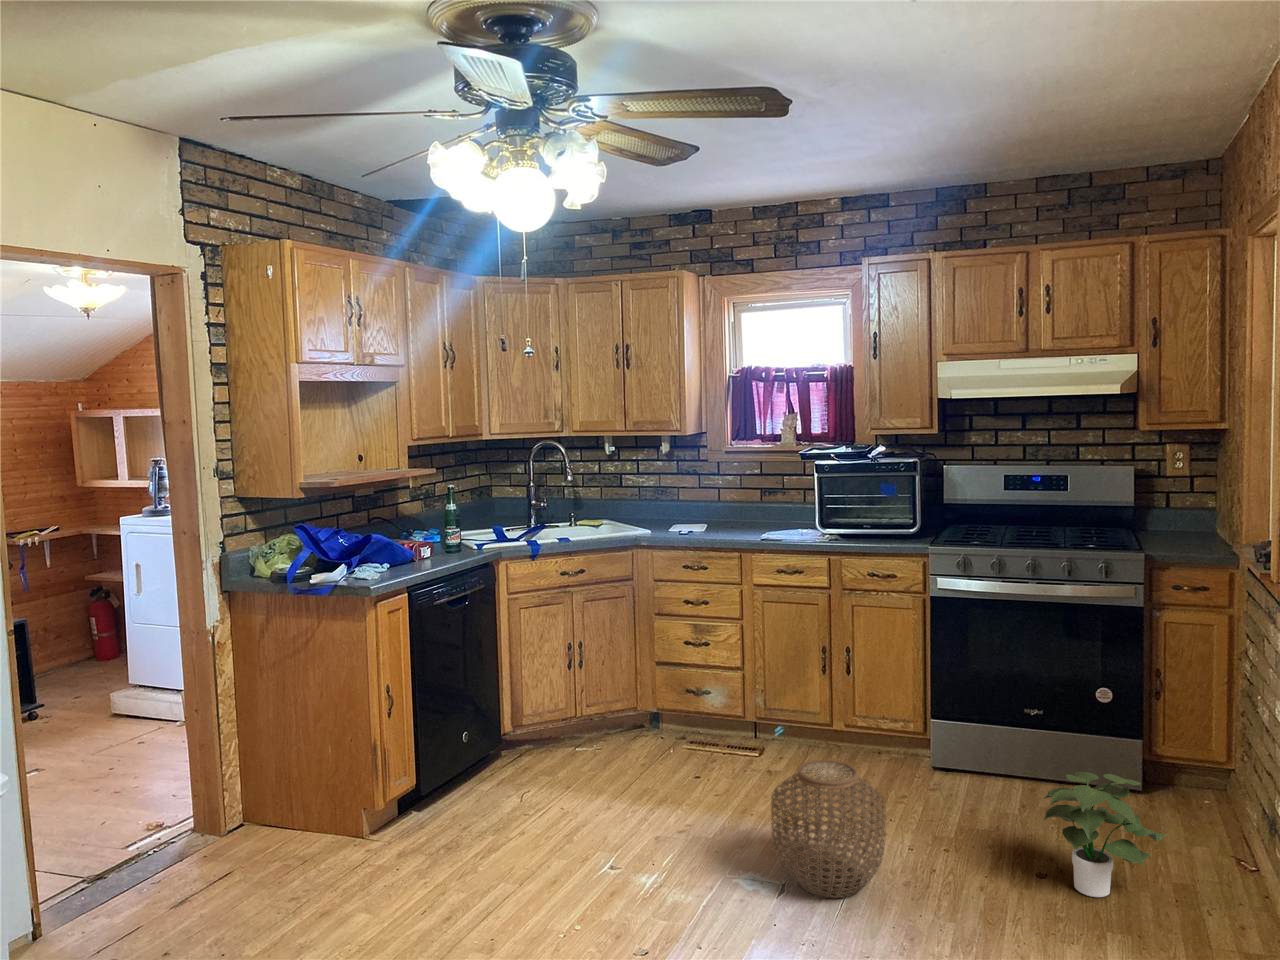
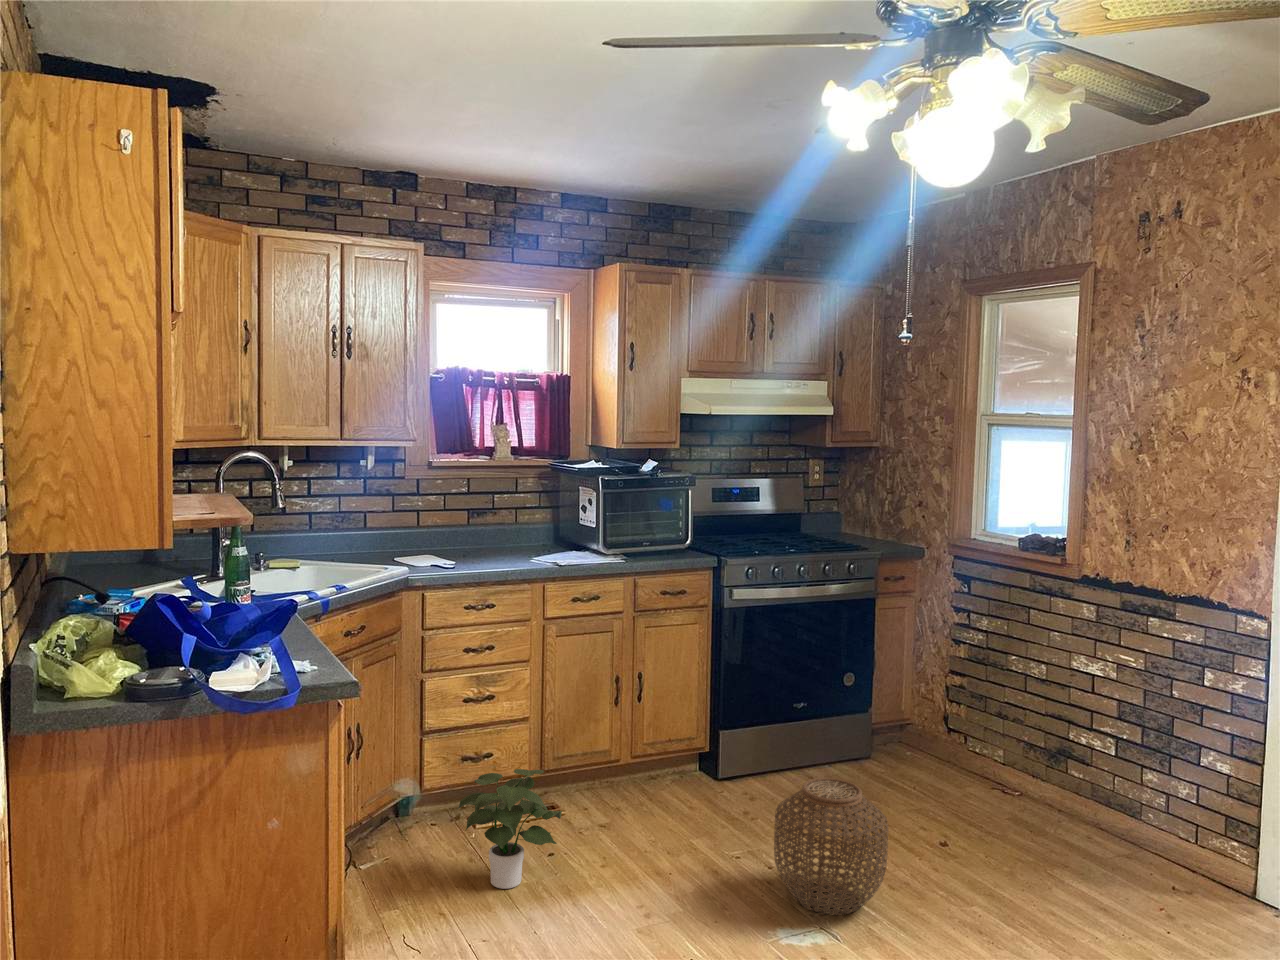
potted plant: present [1044,772,1166,897] -> present [457,769,562,889]

